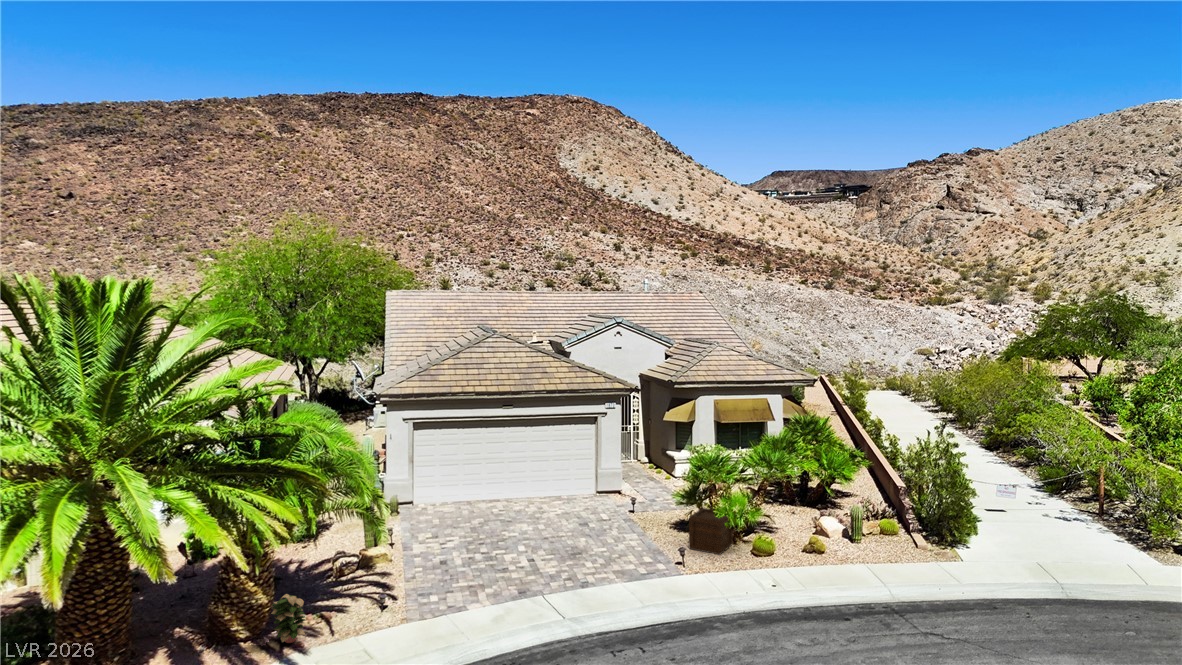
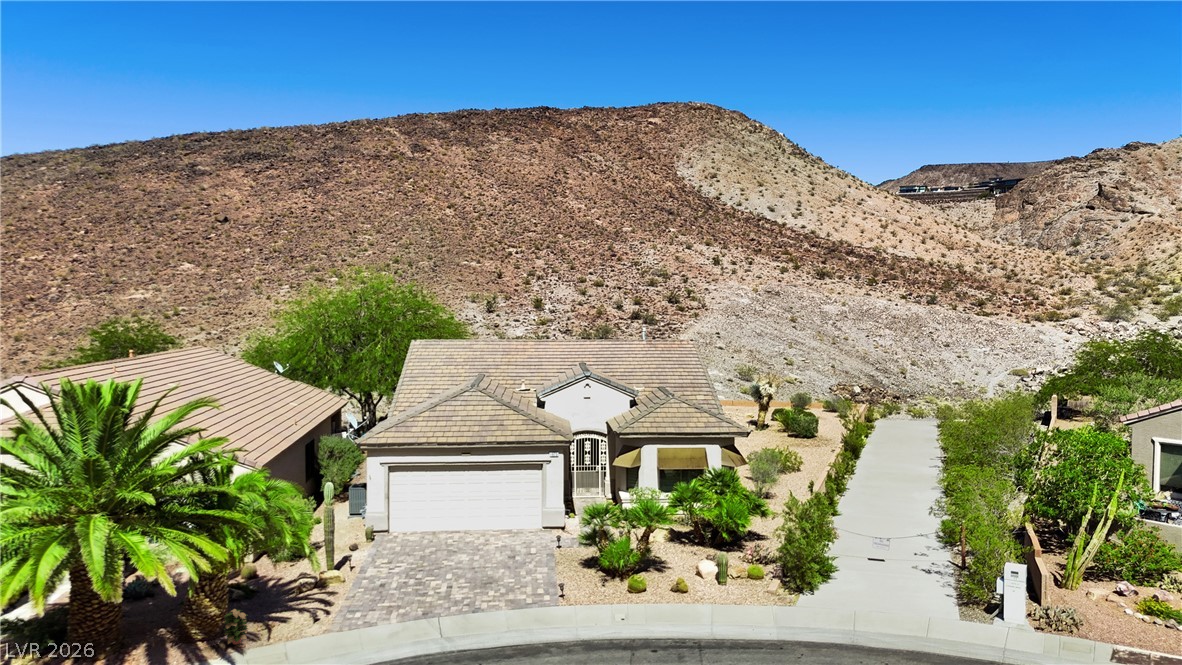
wooden crate: present [689,508,733,555] -> none [582,550,621,592]

